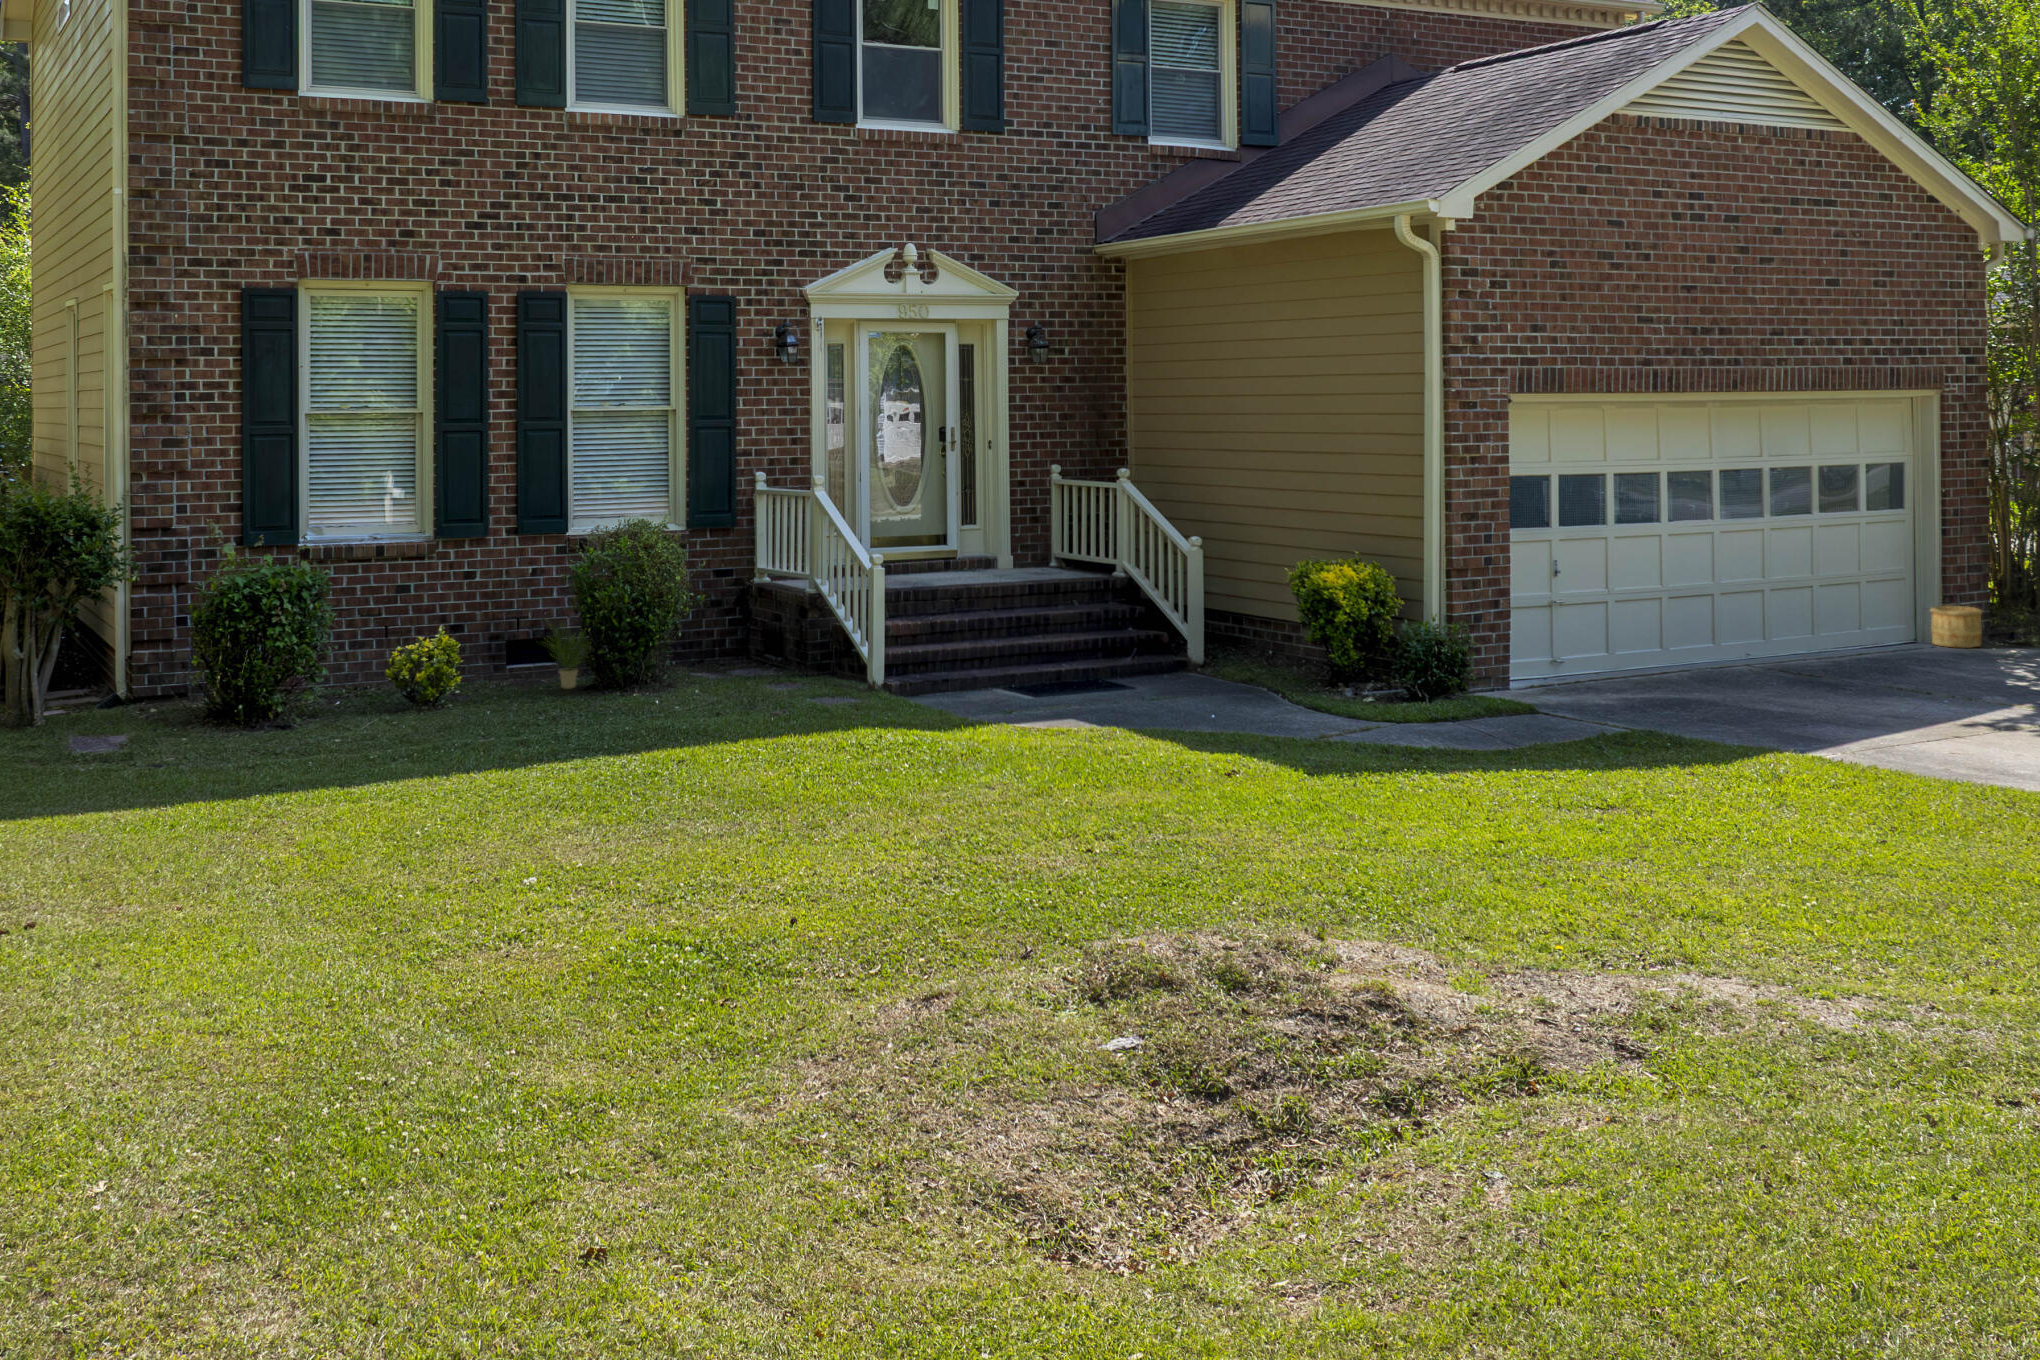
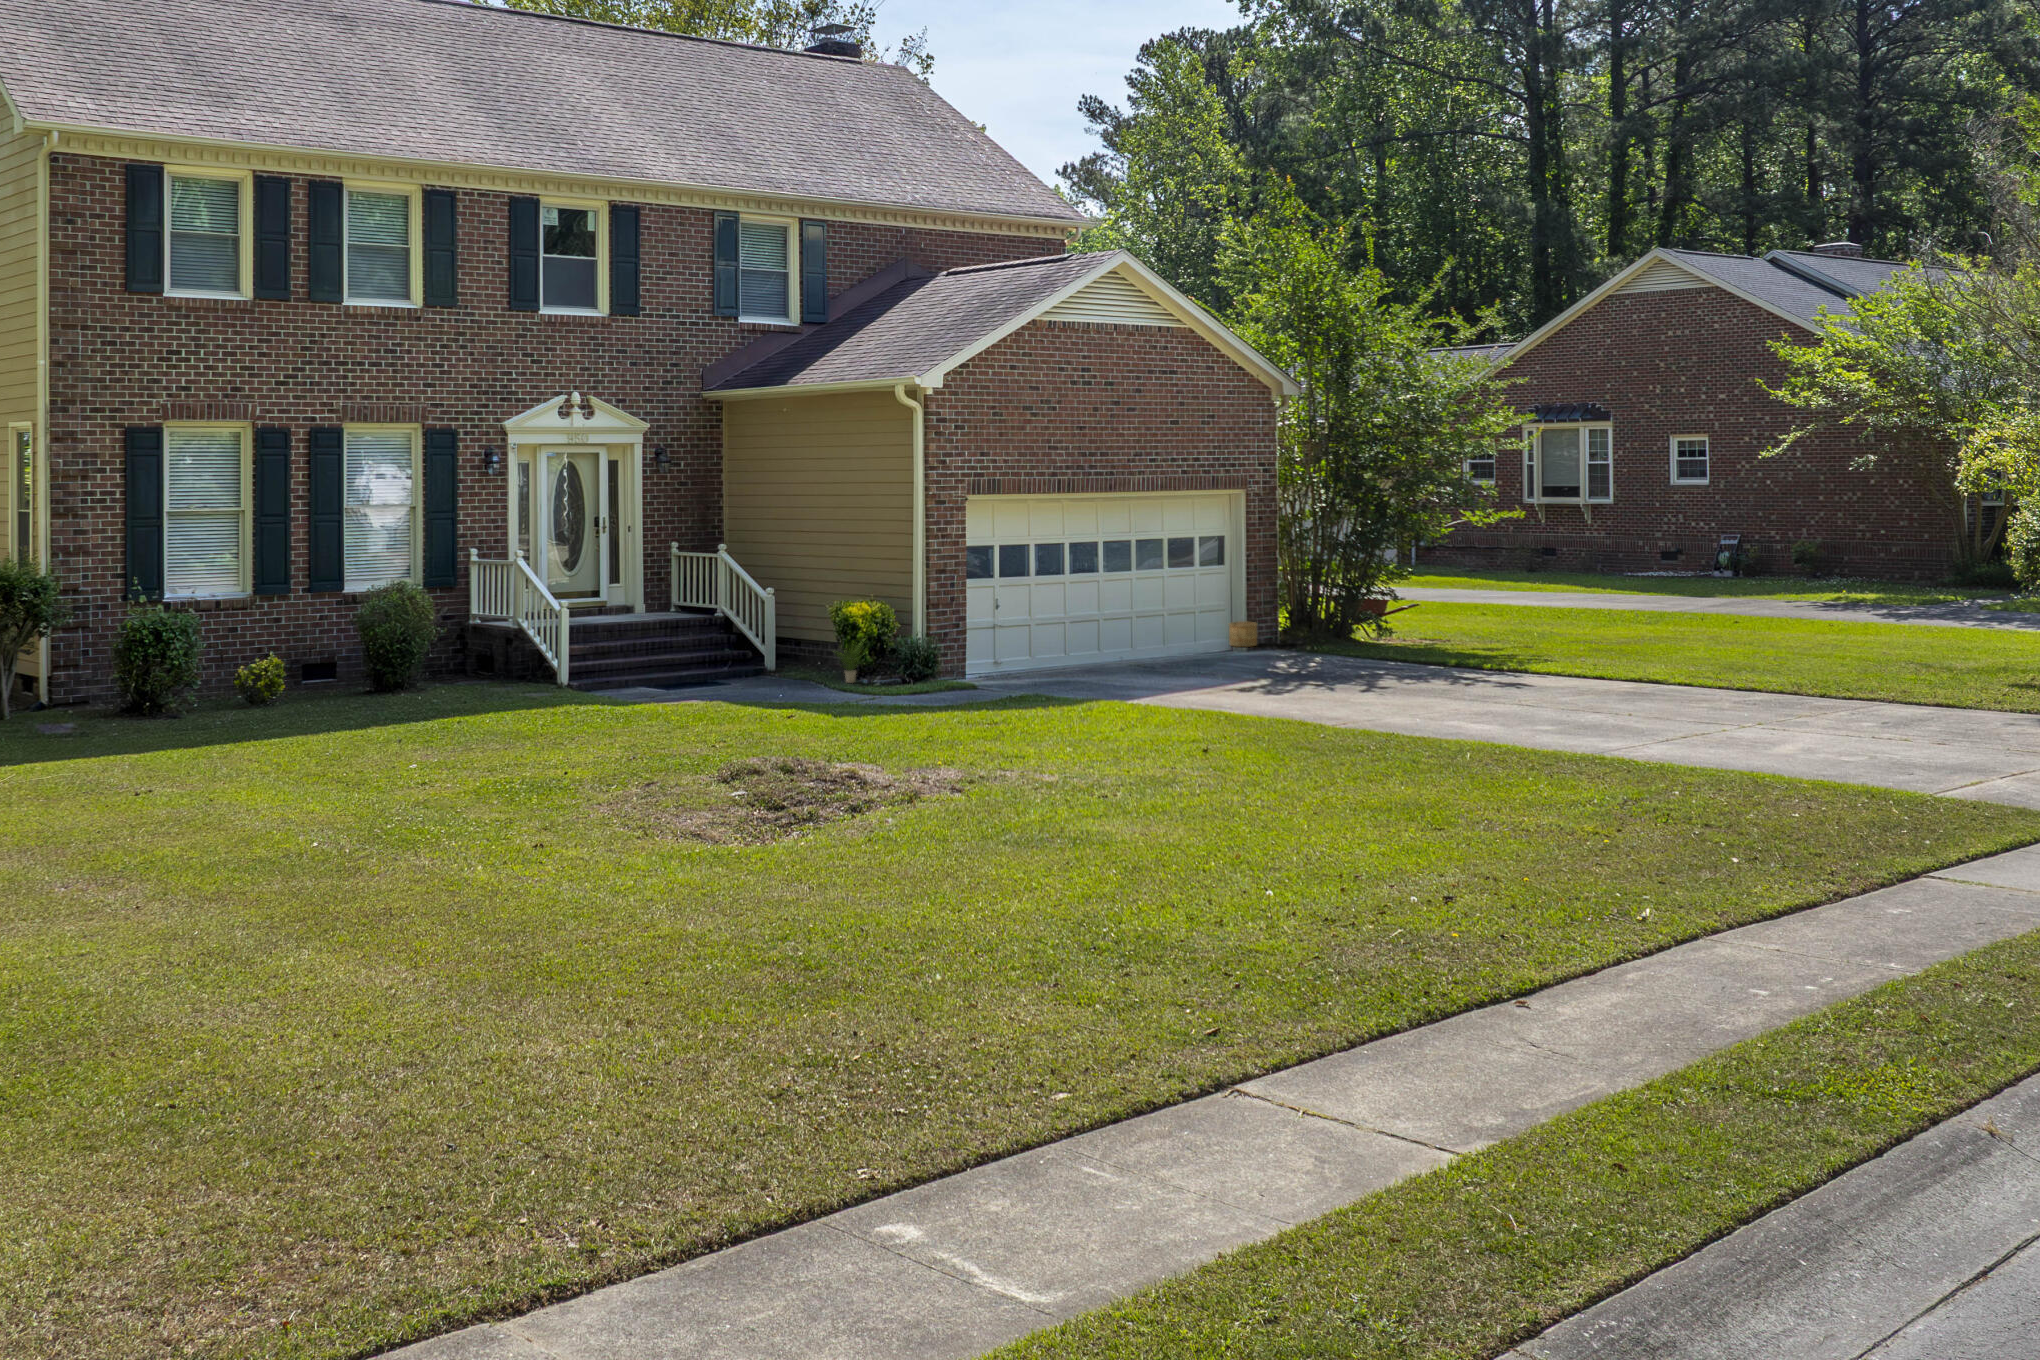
potted plant: present [543,624,589,689] -> present [837,639,865,683]

